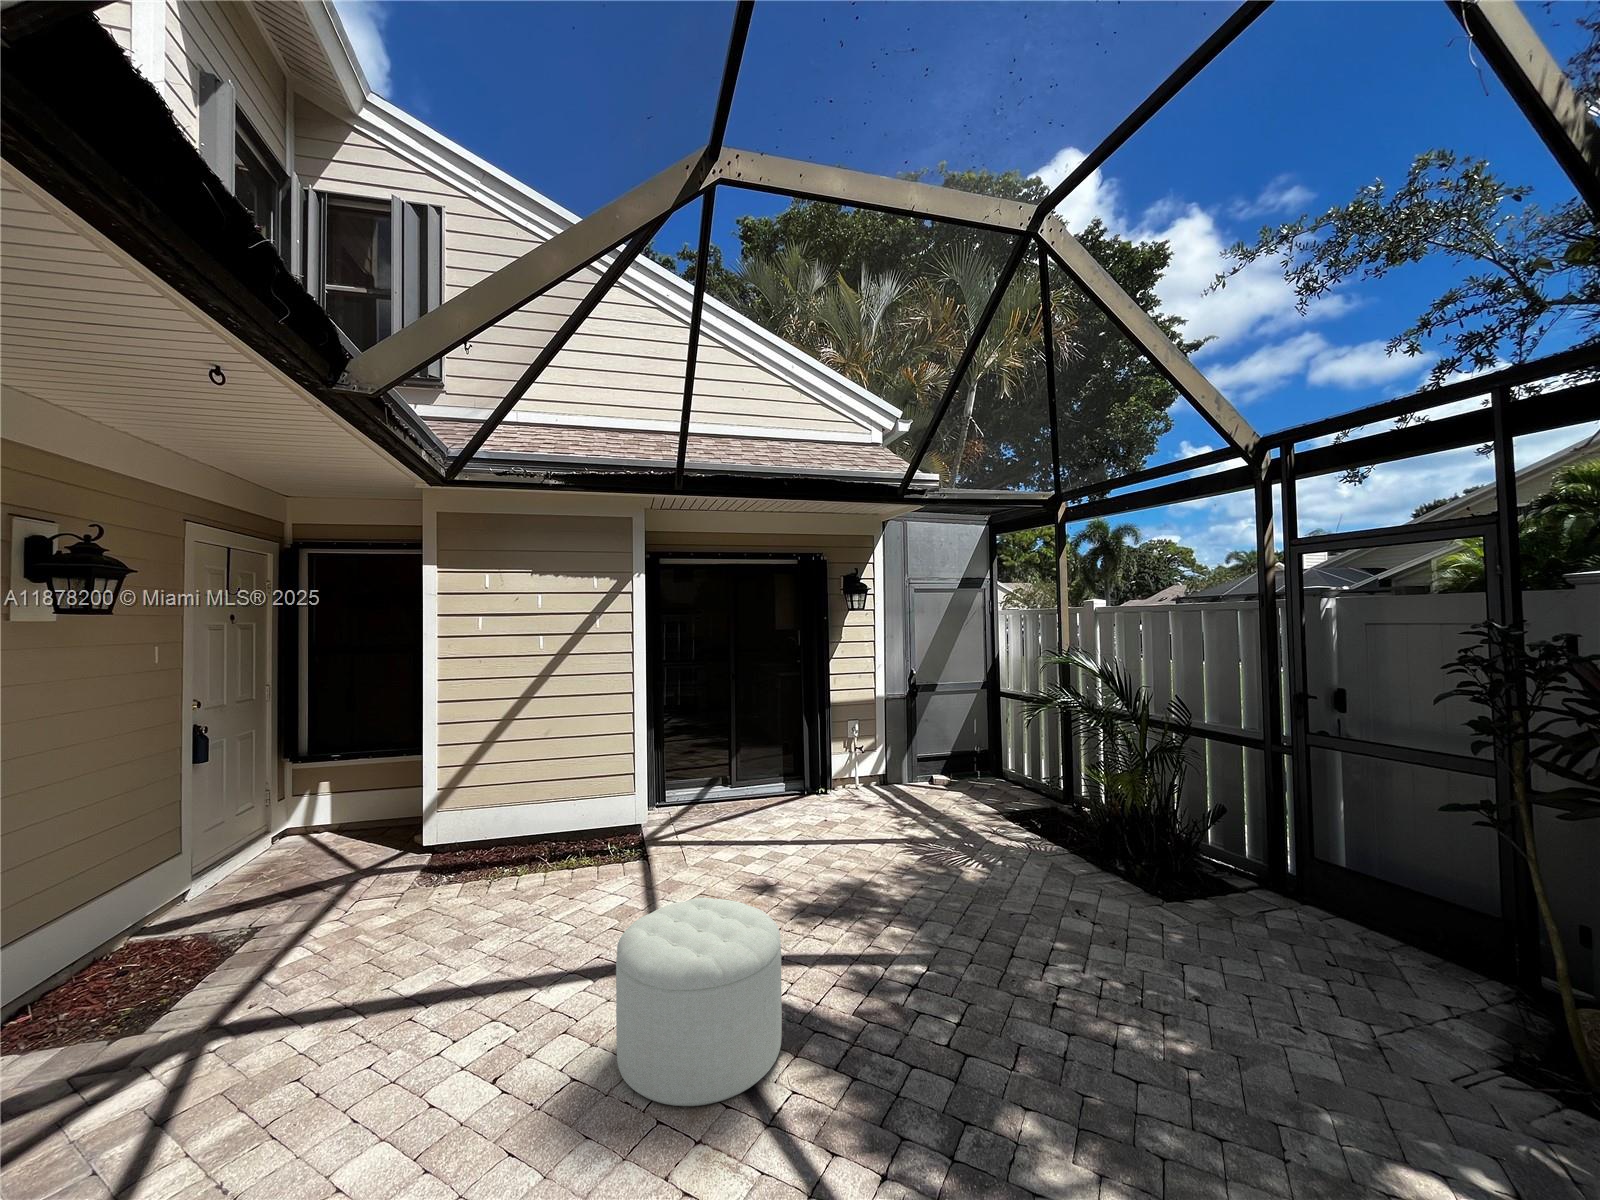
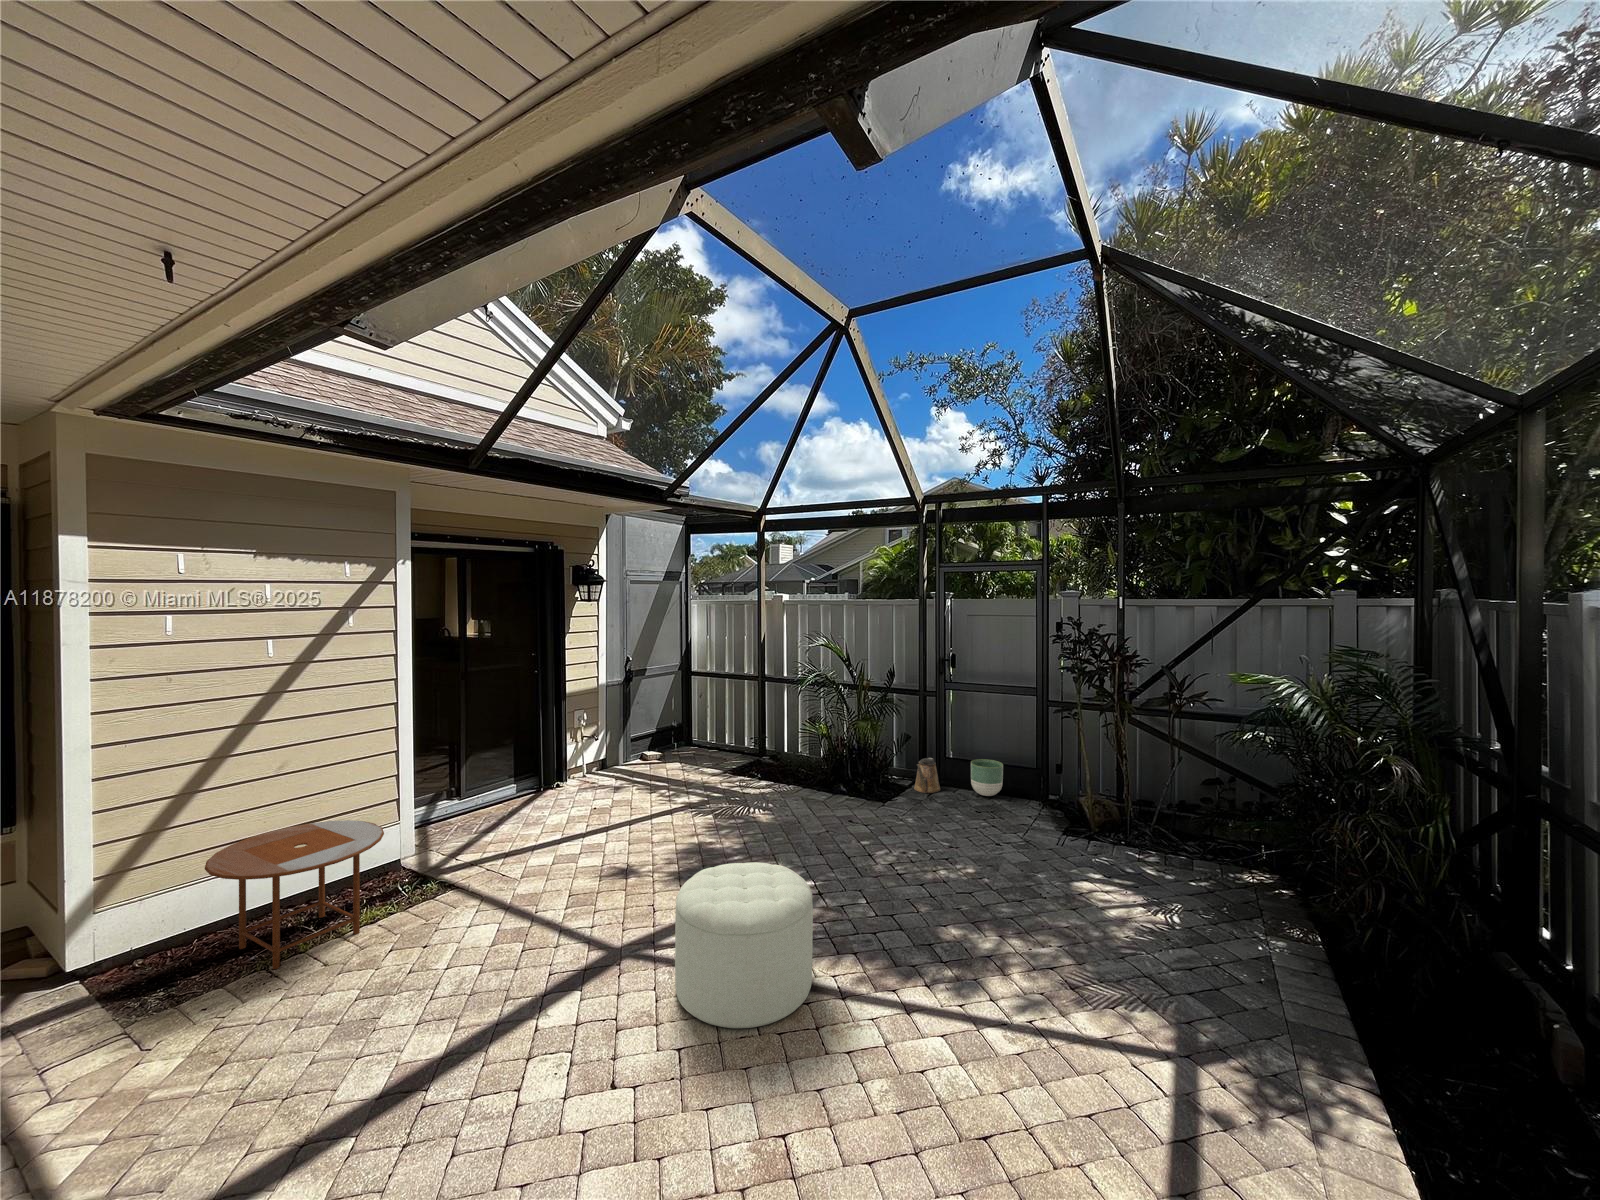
side table: none [469,779,586,881] -> present [205,820,384,969]
watering can: none [1225,853,1297,913] -> present [914,758,941,793]
planter: none [1351,876,1427,950] -> present [971,759,1003,796]

